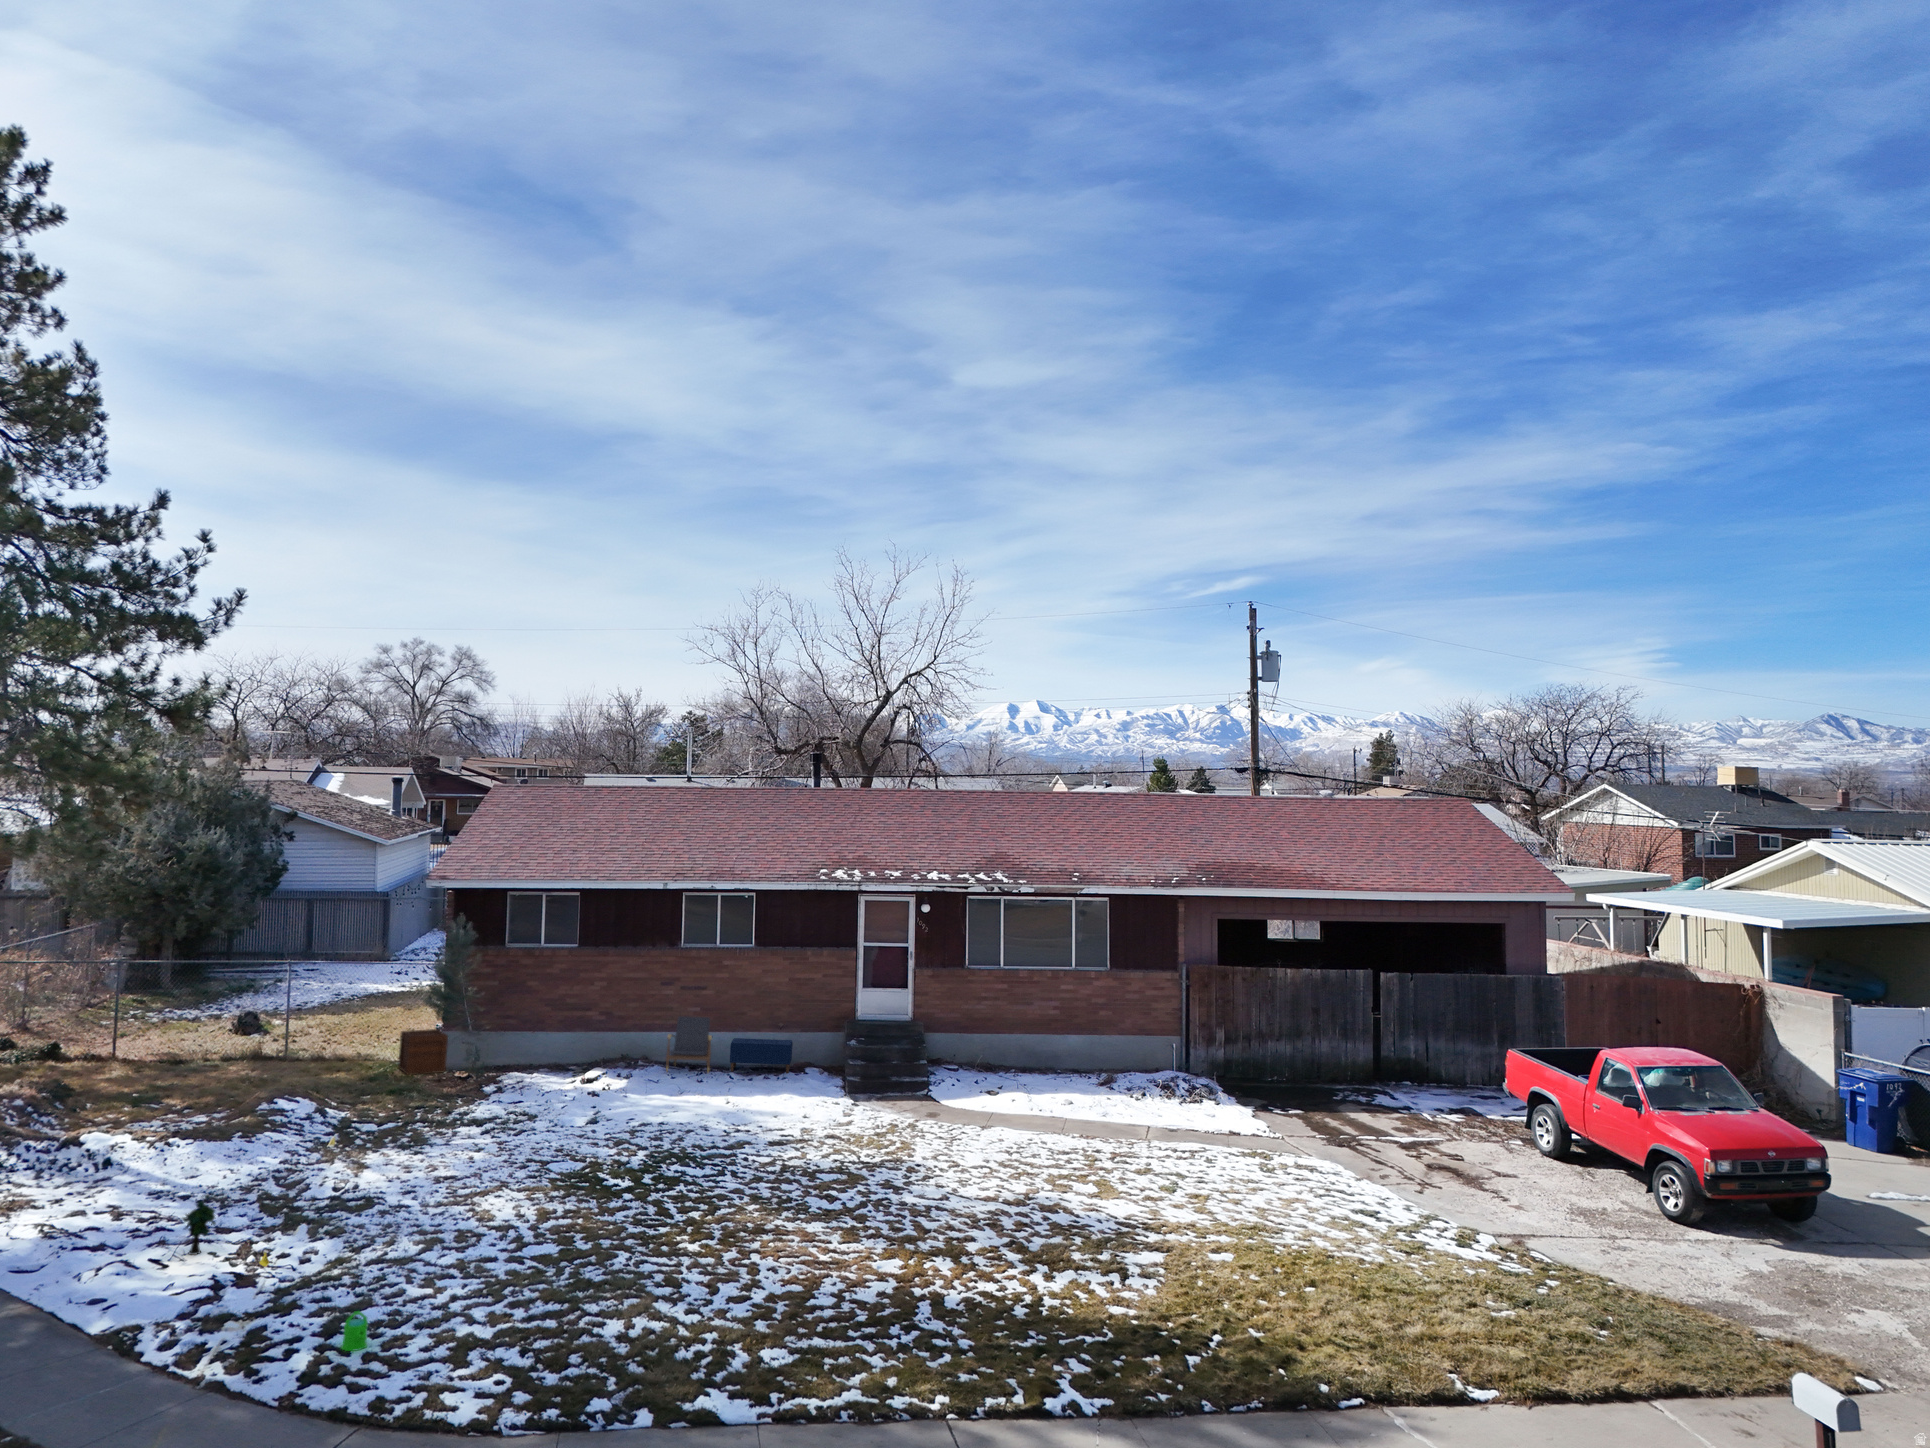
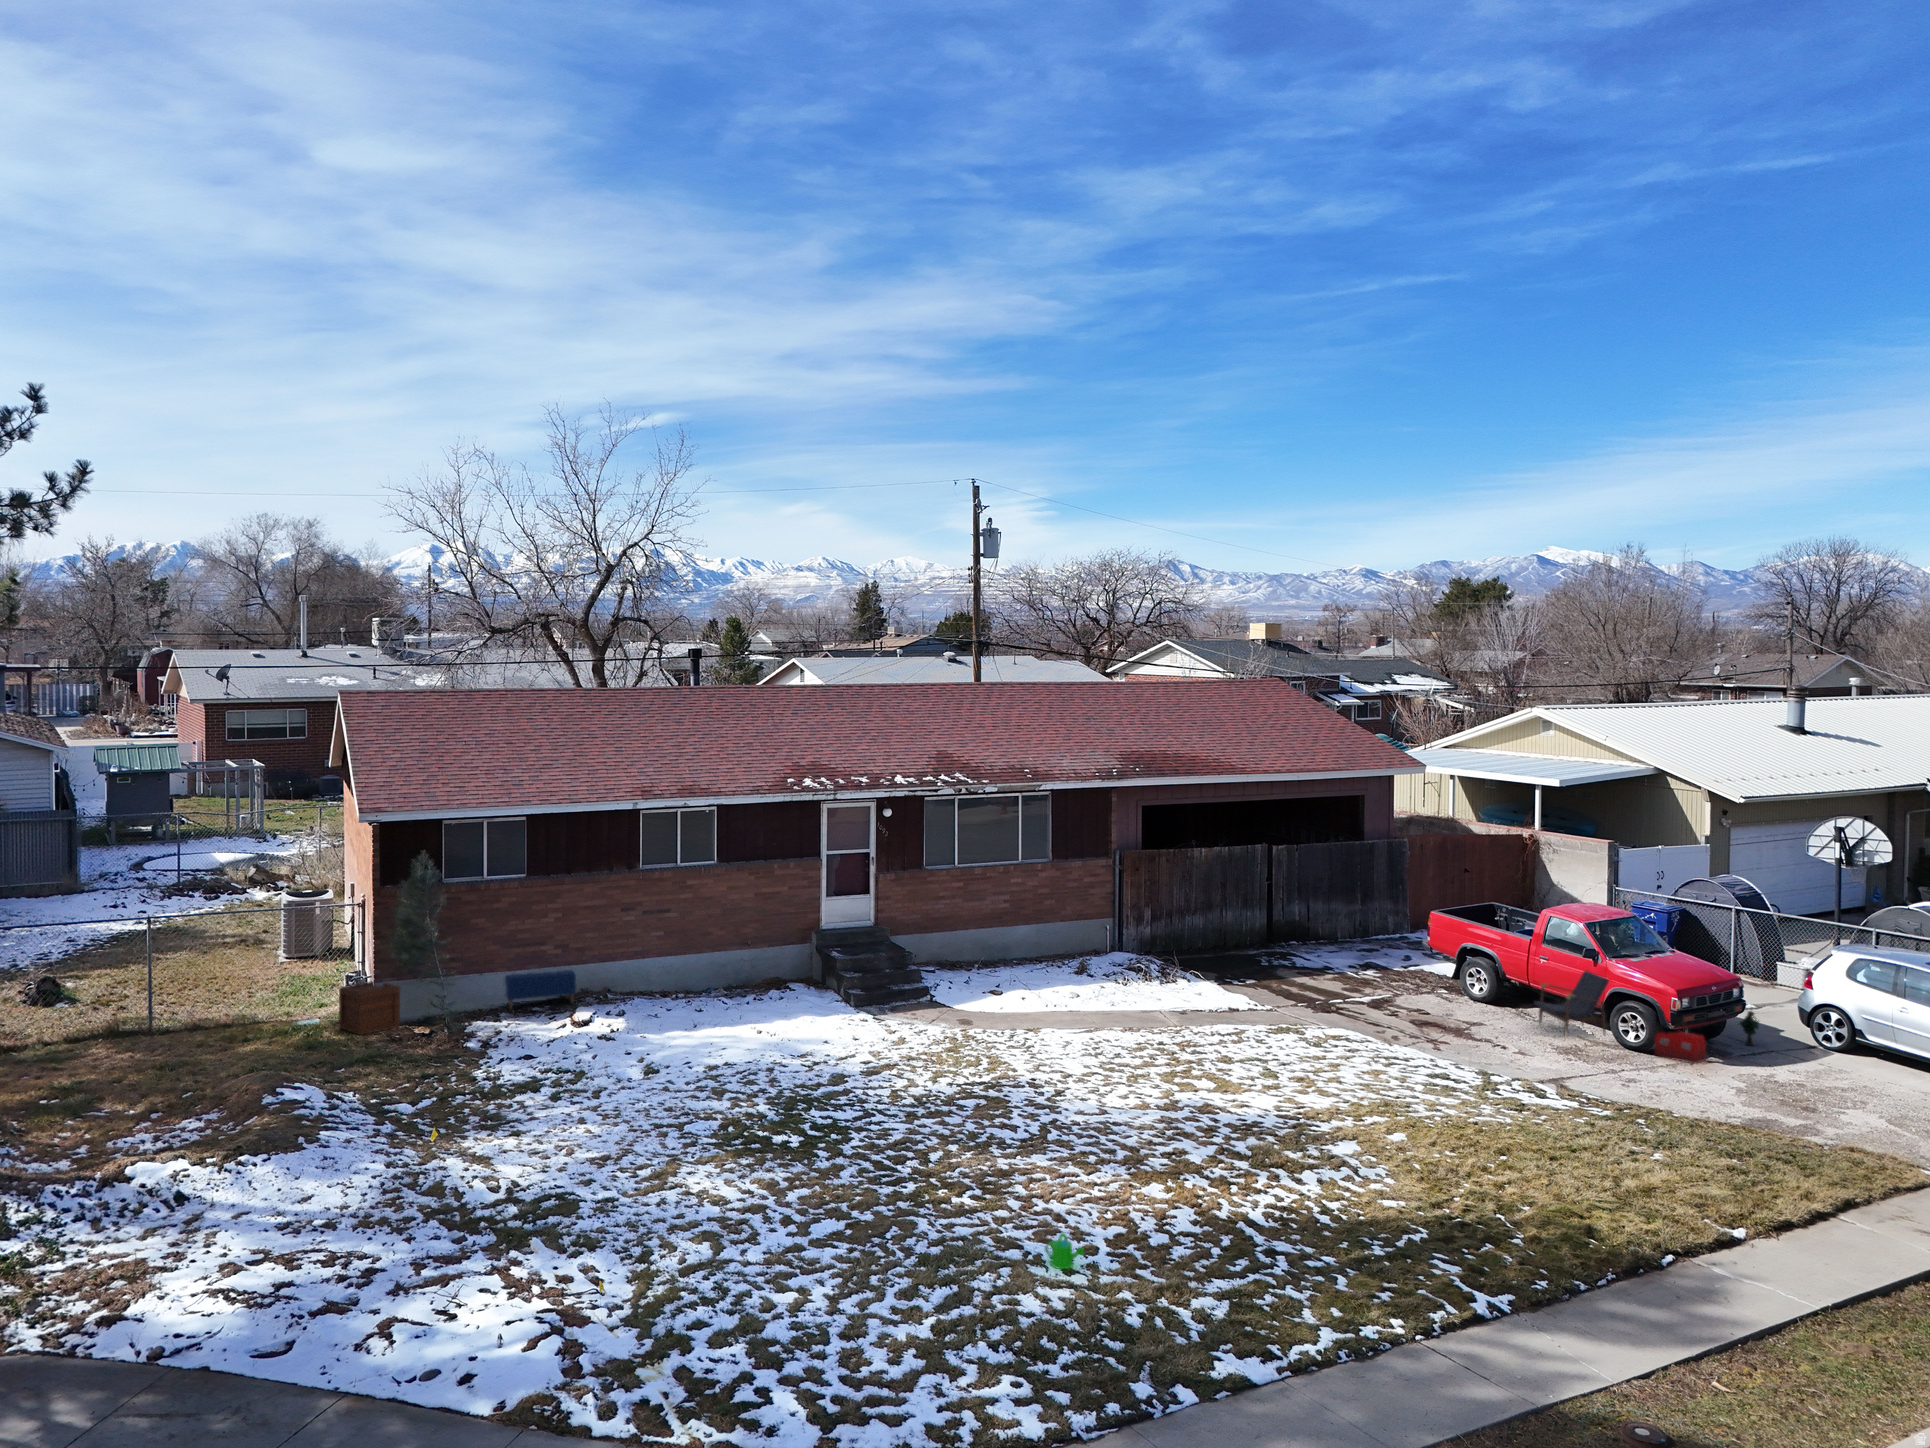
lounge chair: present [666,1016,712,1072] -> present [1534,971,1609,1036]
bench: present [730,1038,793,1073] -> present [504,970,576,1009]
decorative plant: present [182,1195,216,1255] -> present [1740,1011,1759,1046]
toolbox: none [1695,1196,1760,1245] -> present [1655,1030,1706,1064]
watering can: present [341,1311,368,1351] -> present [1045,1233,1084,1269]

